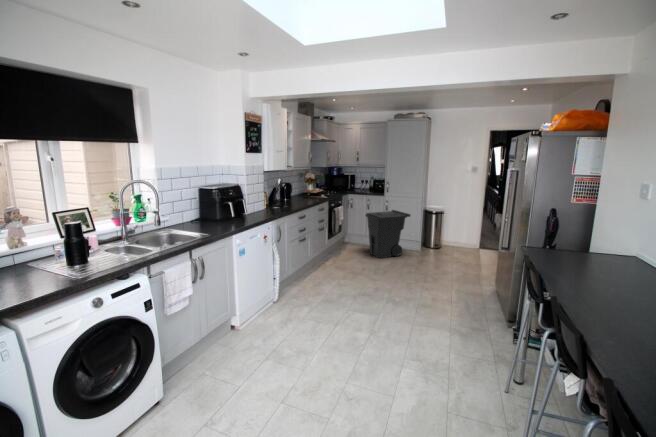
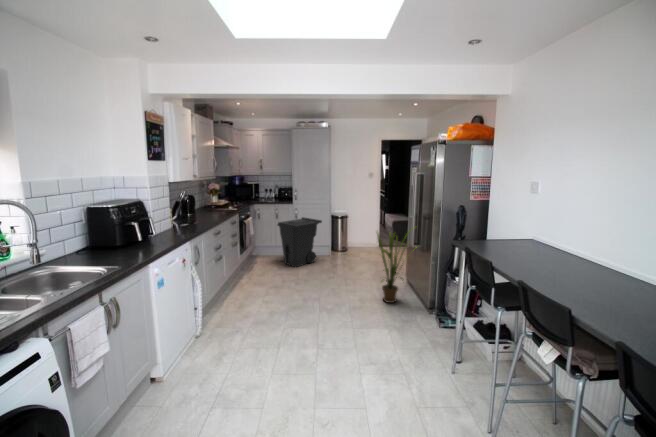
house plant: none [450,227,505,307] -> present [377,231,414,303]

